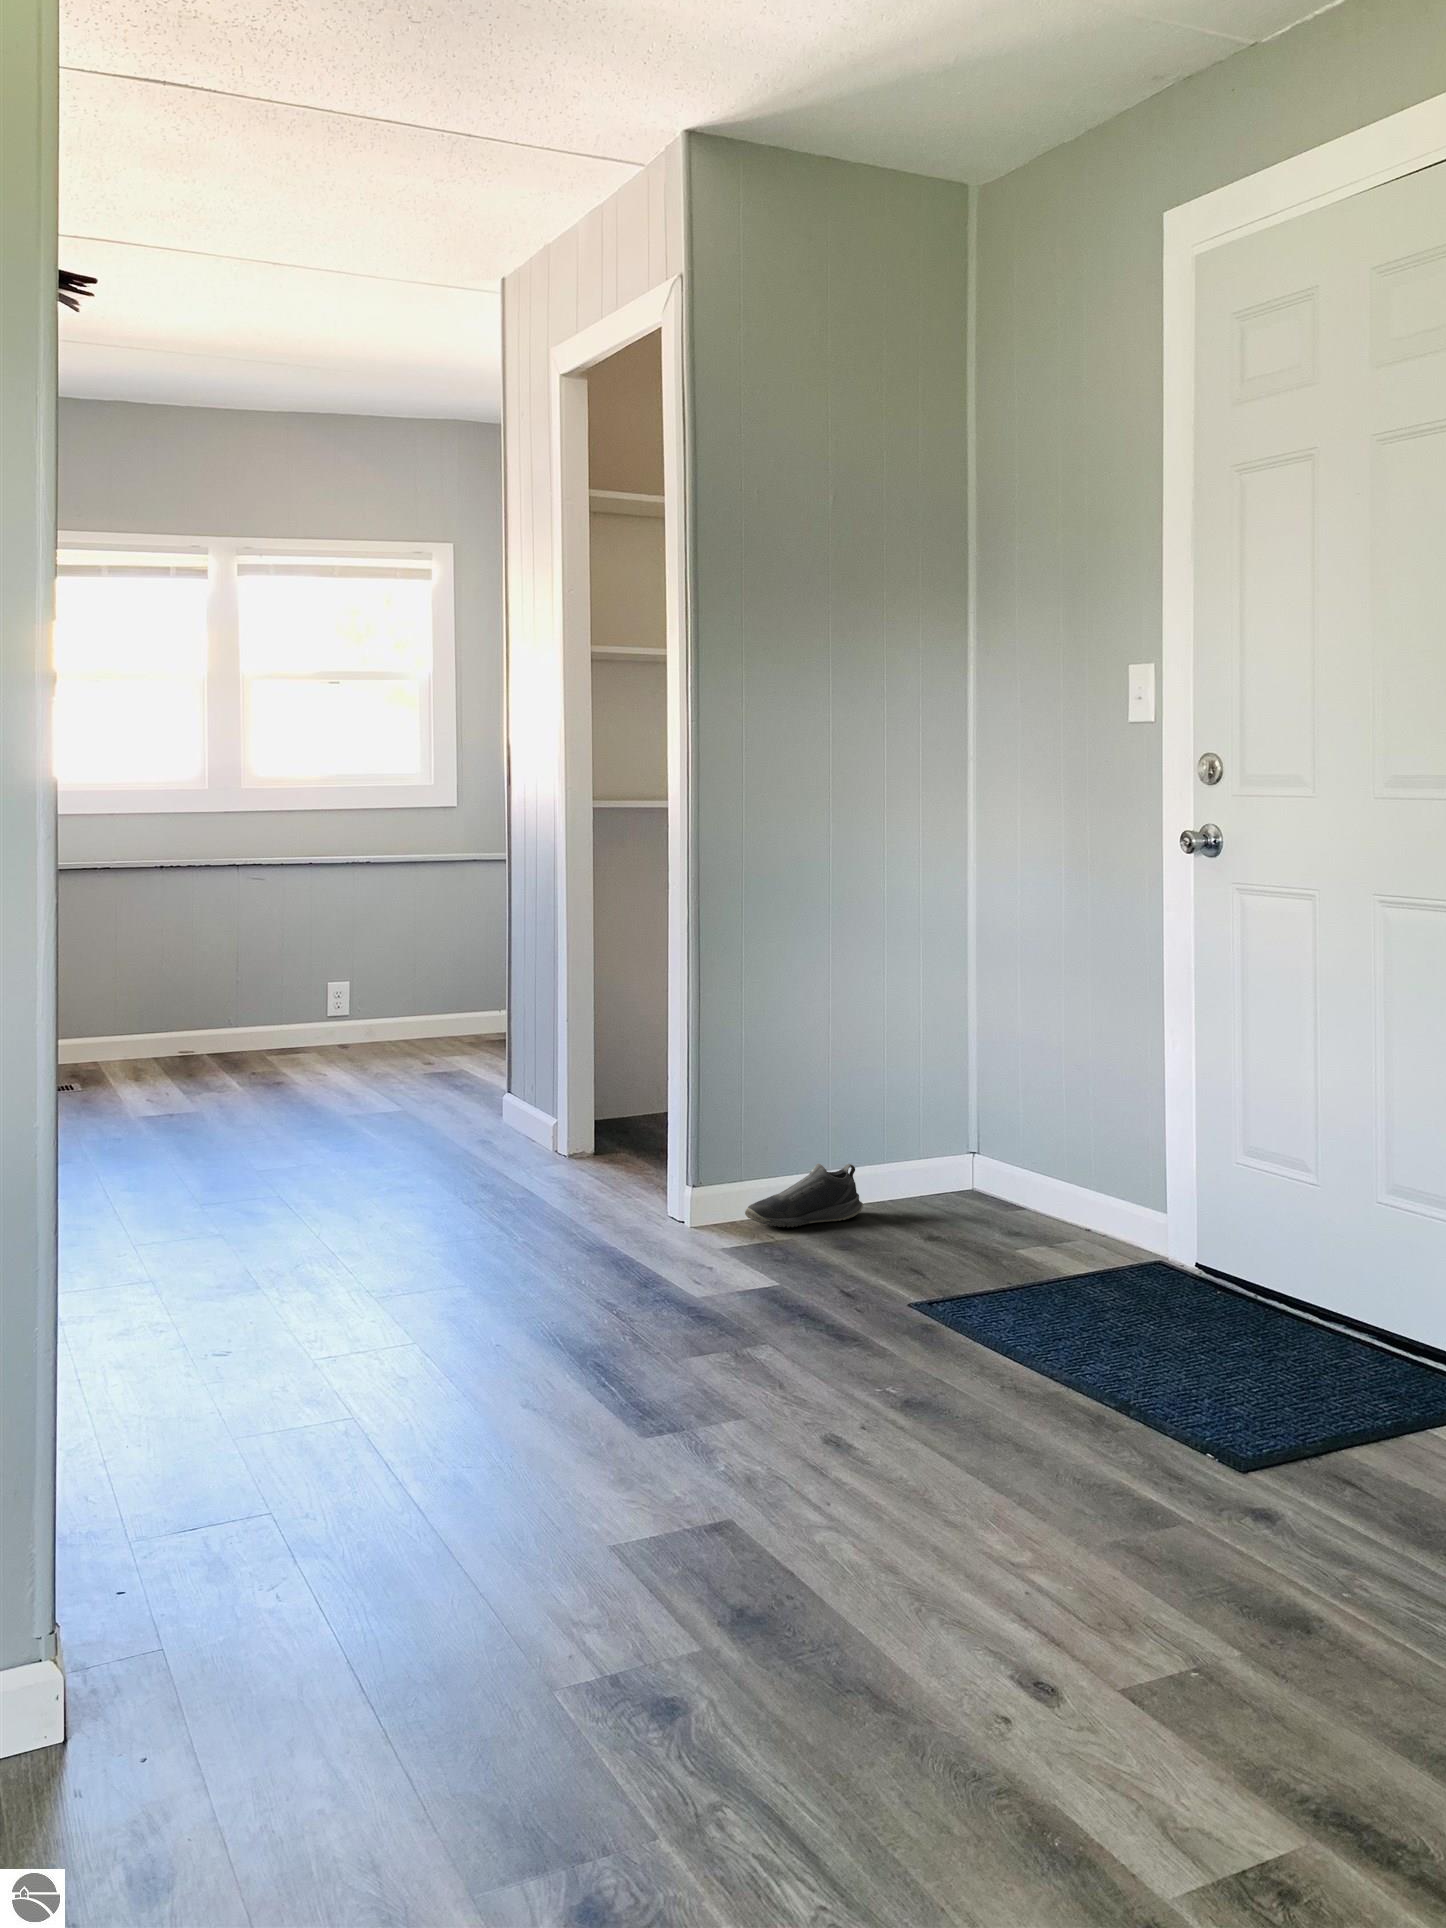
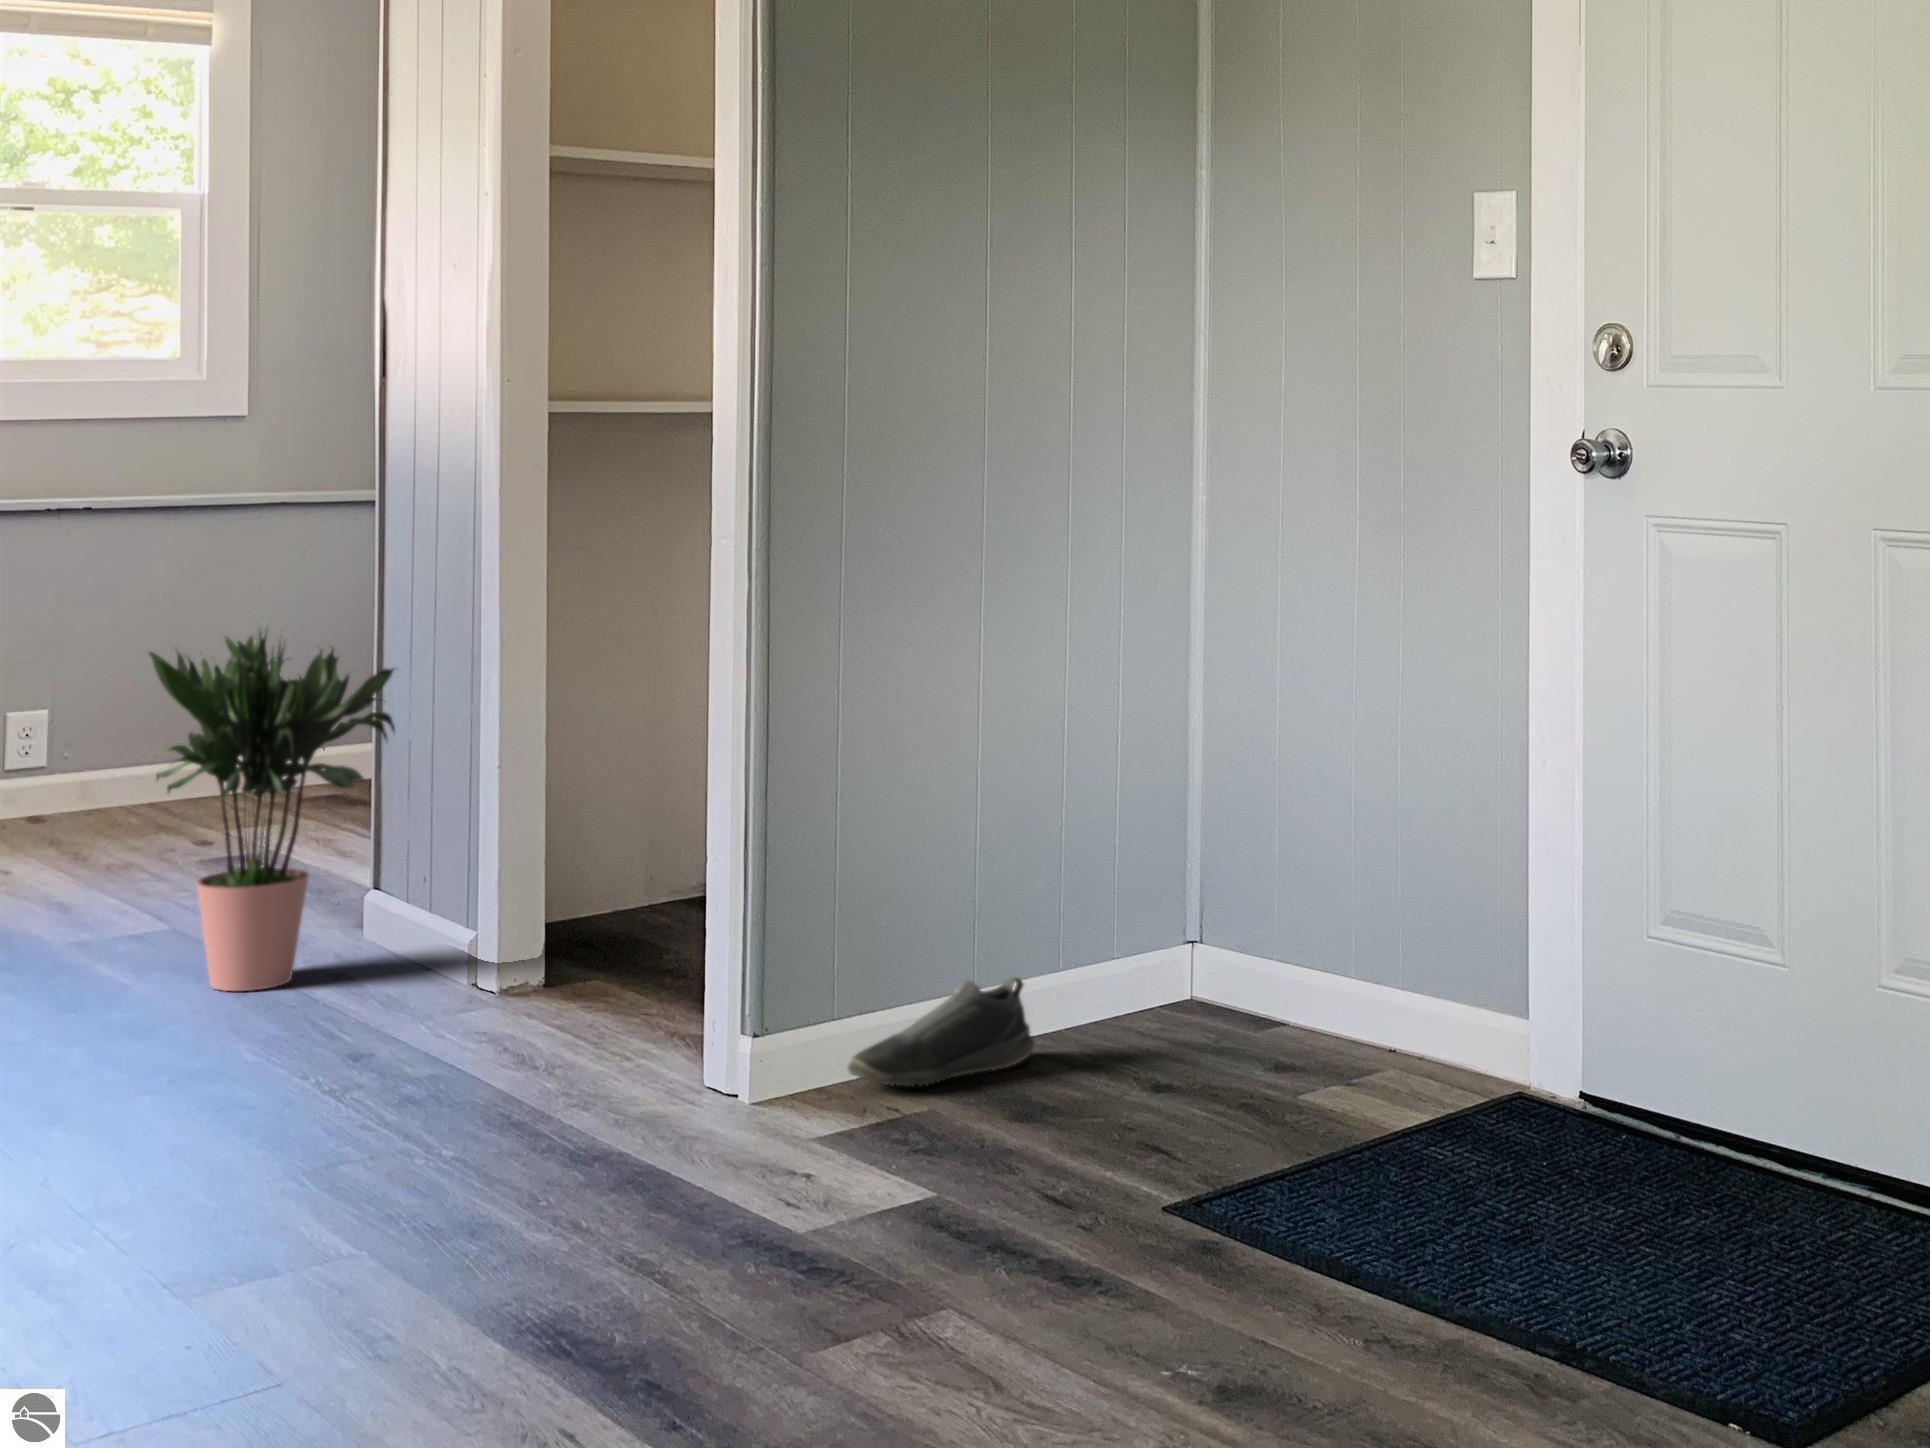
potted plant: none [374,931,520,1150] -> present [149,632,395,991]

